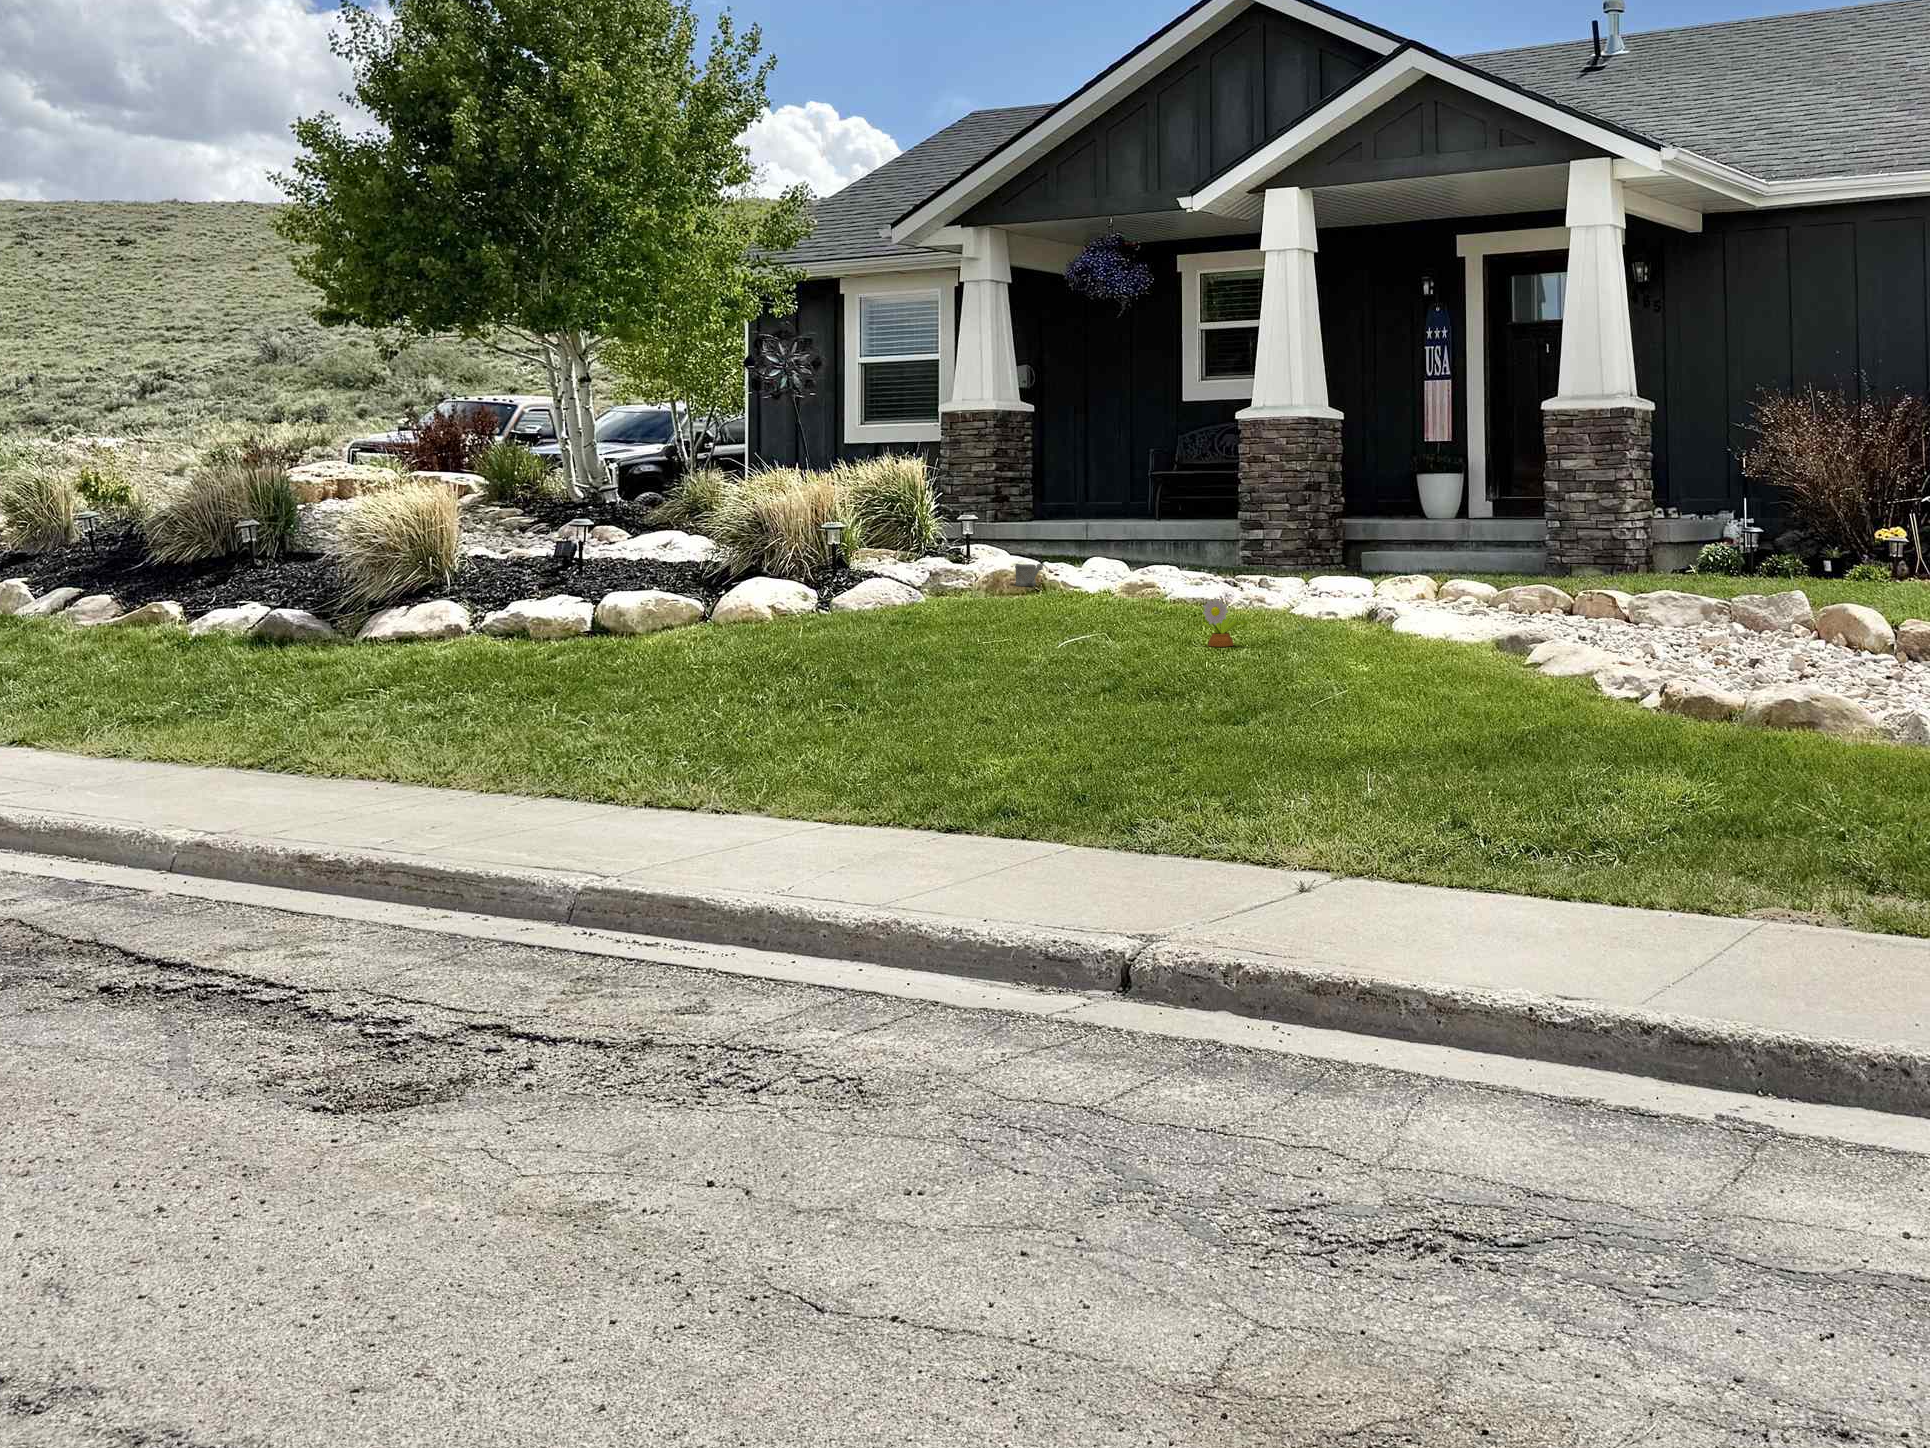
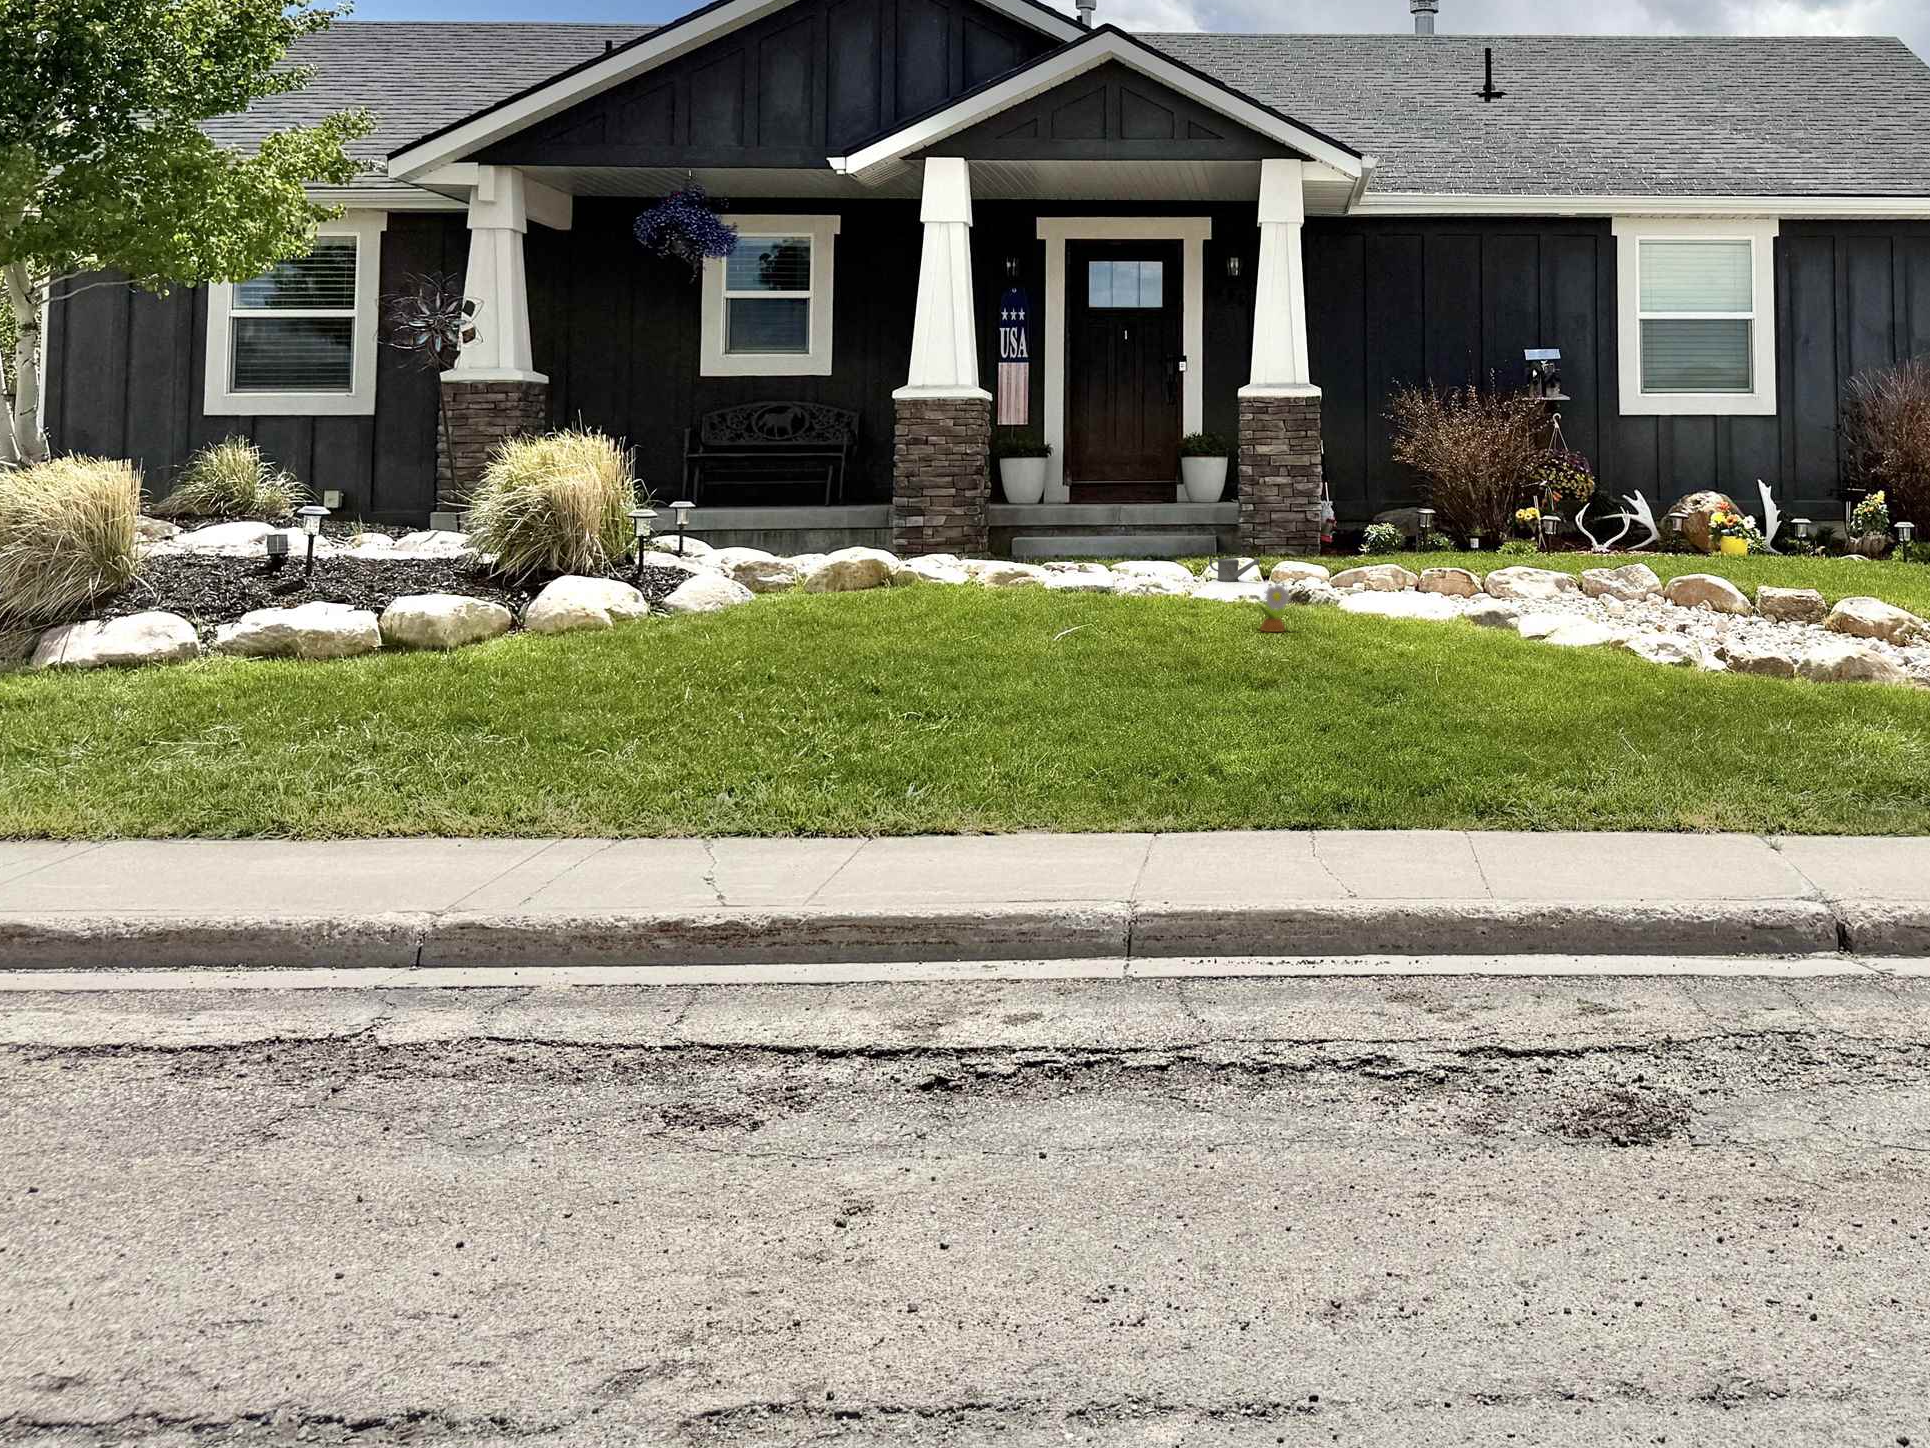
watering can: present [1015,564,1043,586] -> present [1209,558,1260,582]

